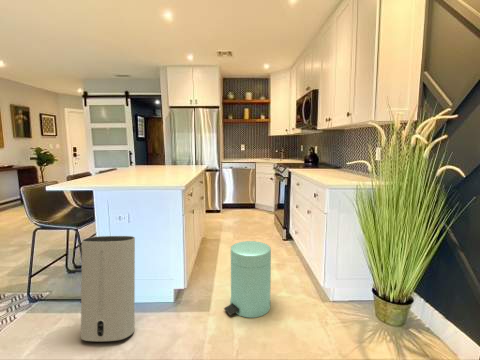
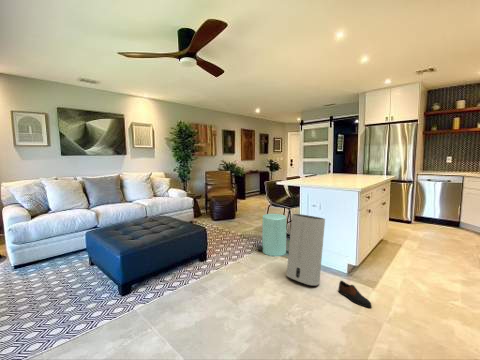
trash can: present [224,241,271,318] -> present [258,214,287,256]
shoe: none [161,314,202,338] -> present [338,281,372,307]

